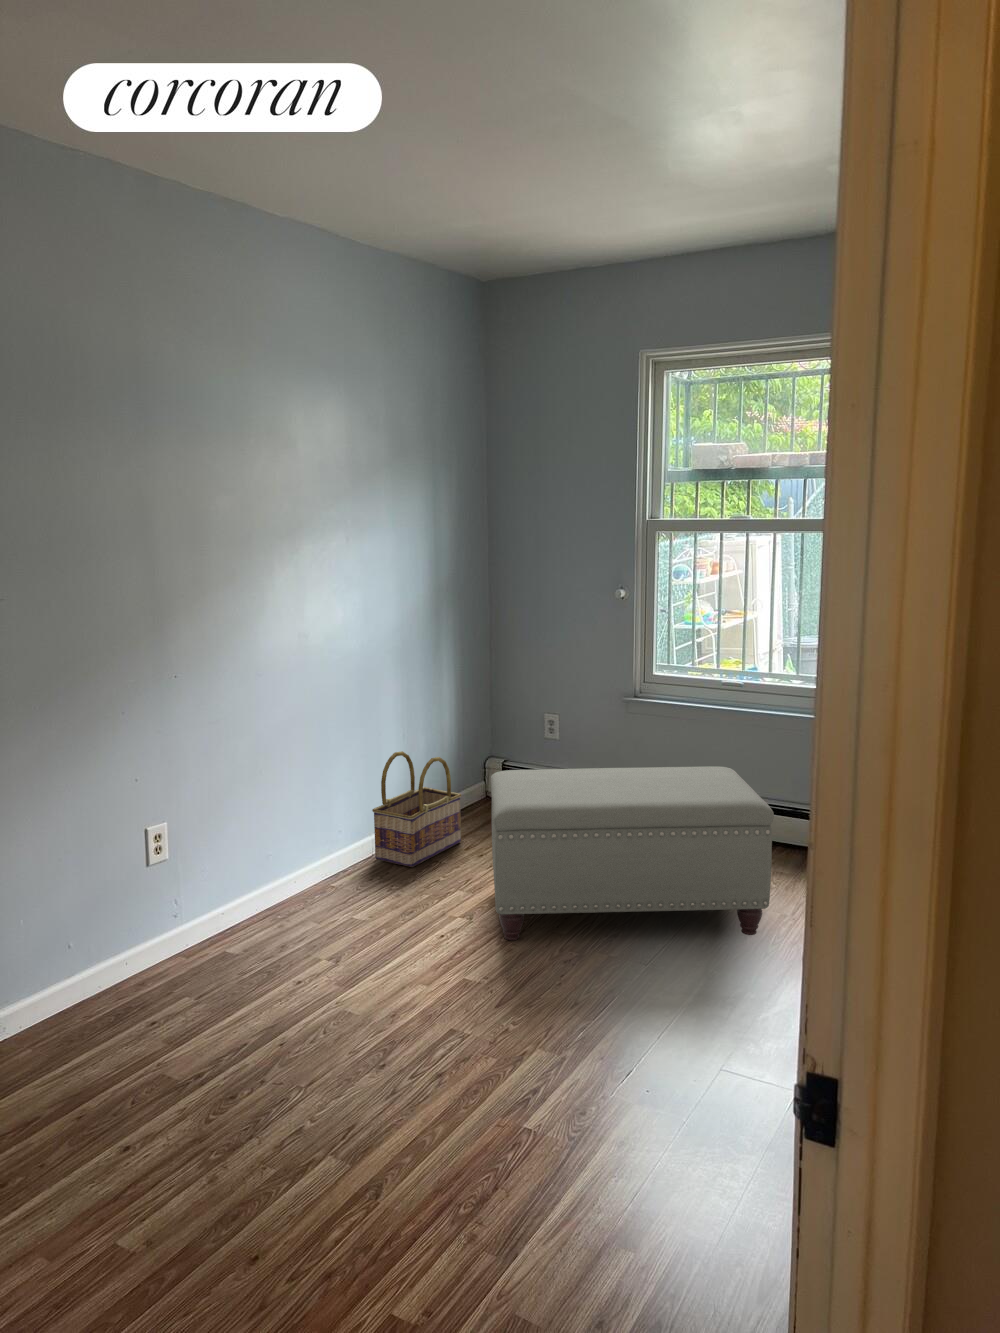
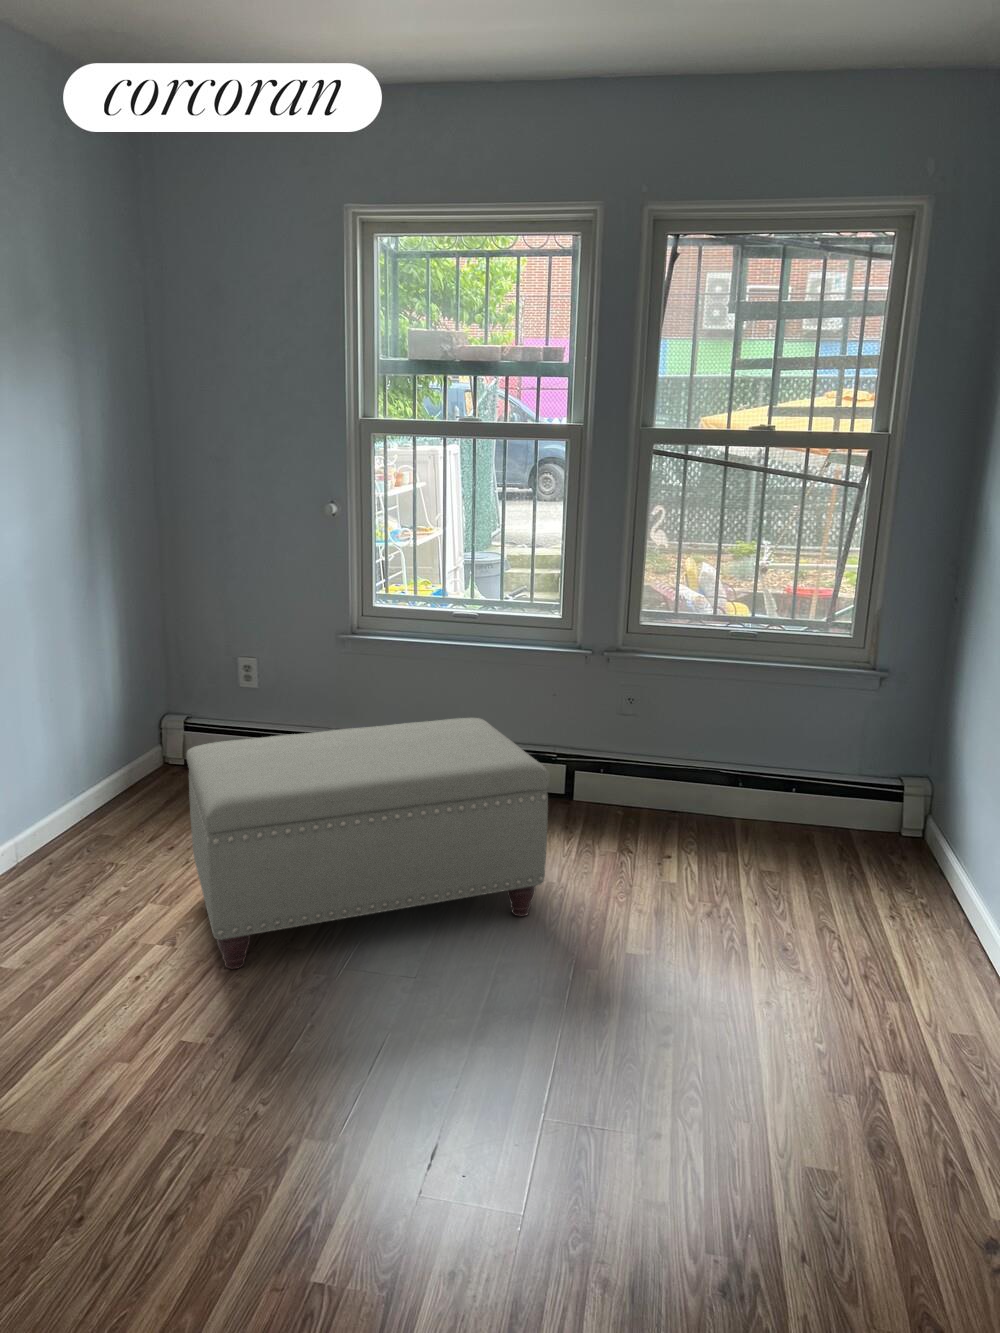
basket: present [372,751,461,867] -> none [15,723,141,876]

